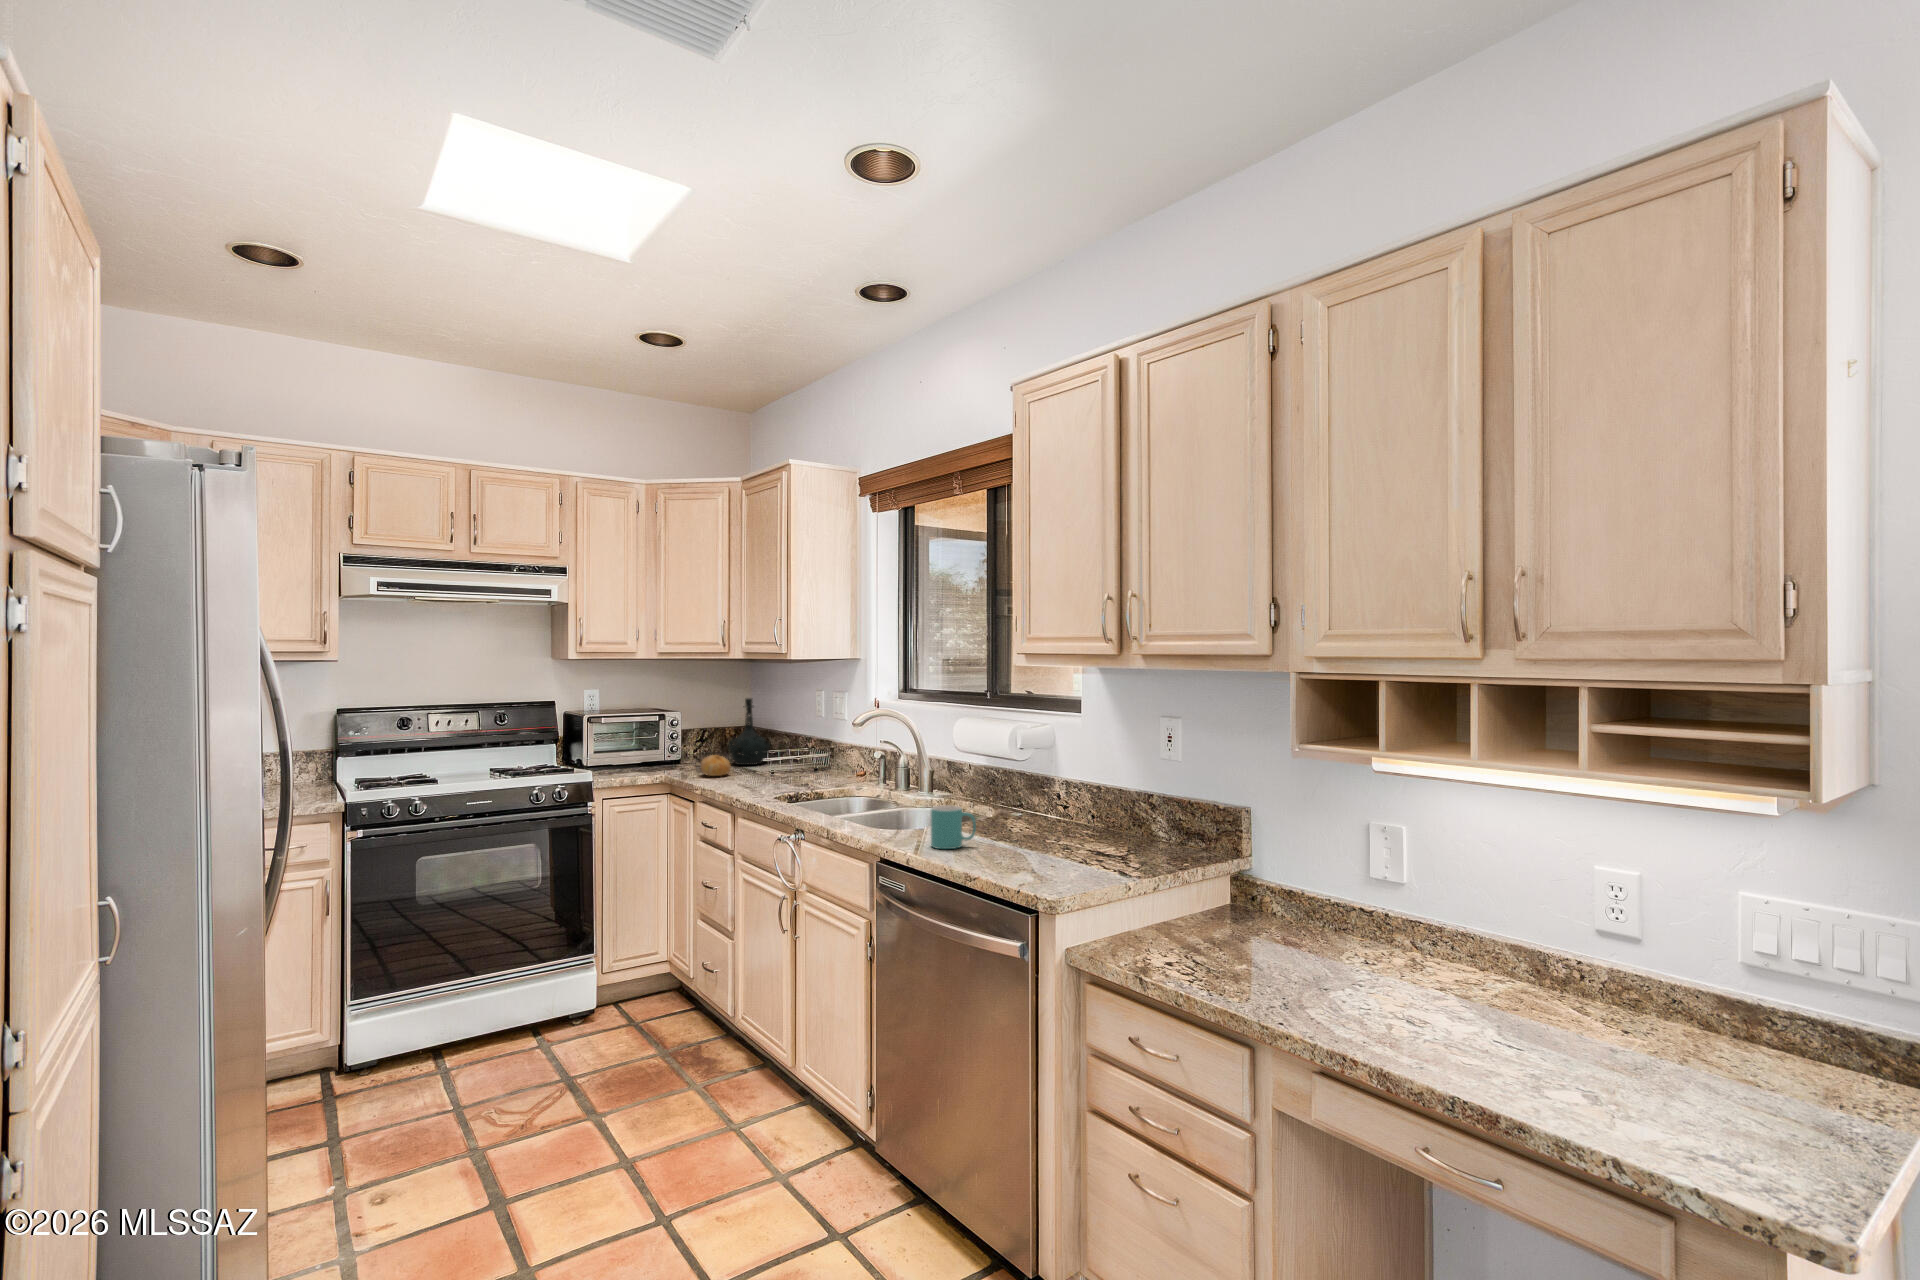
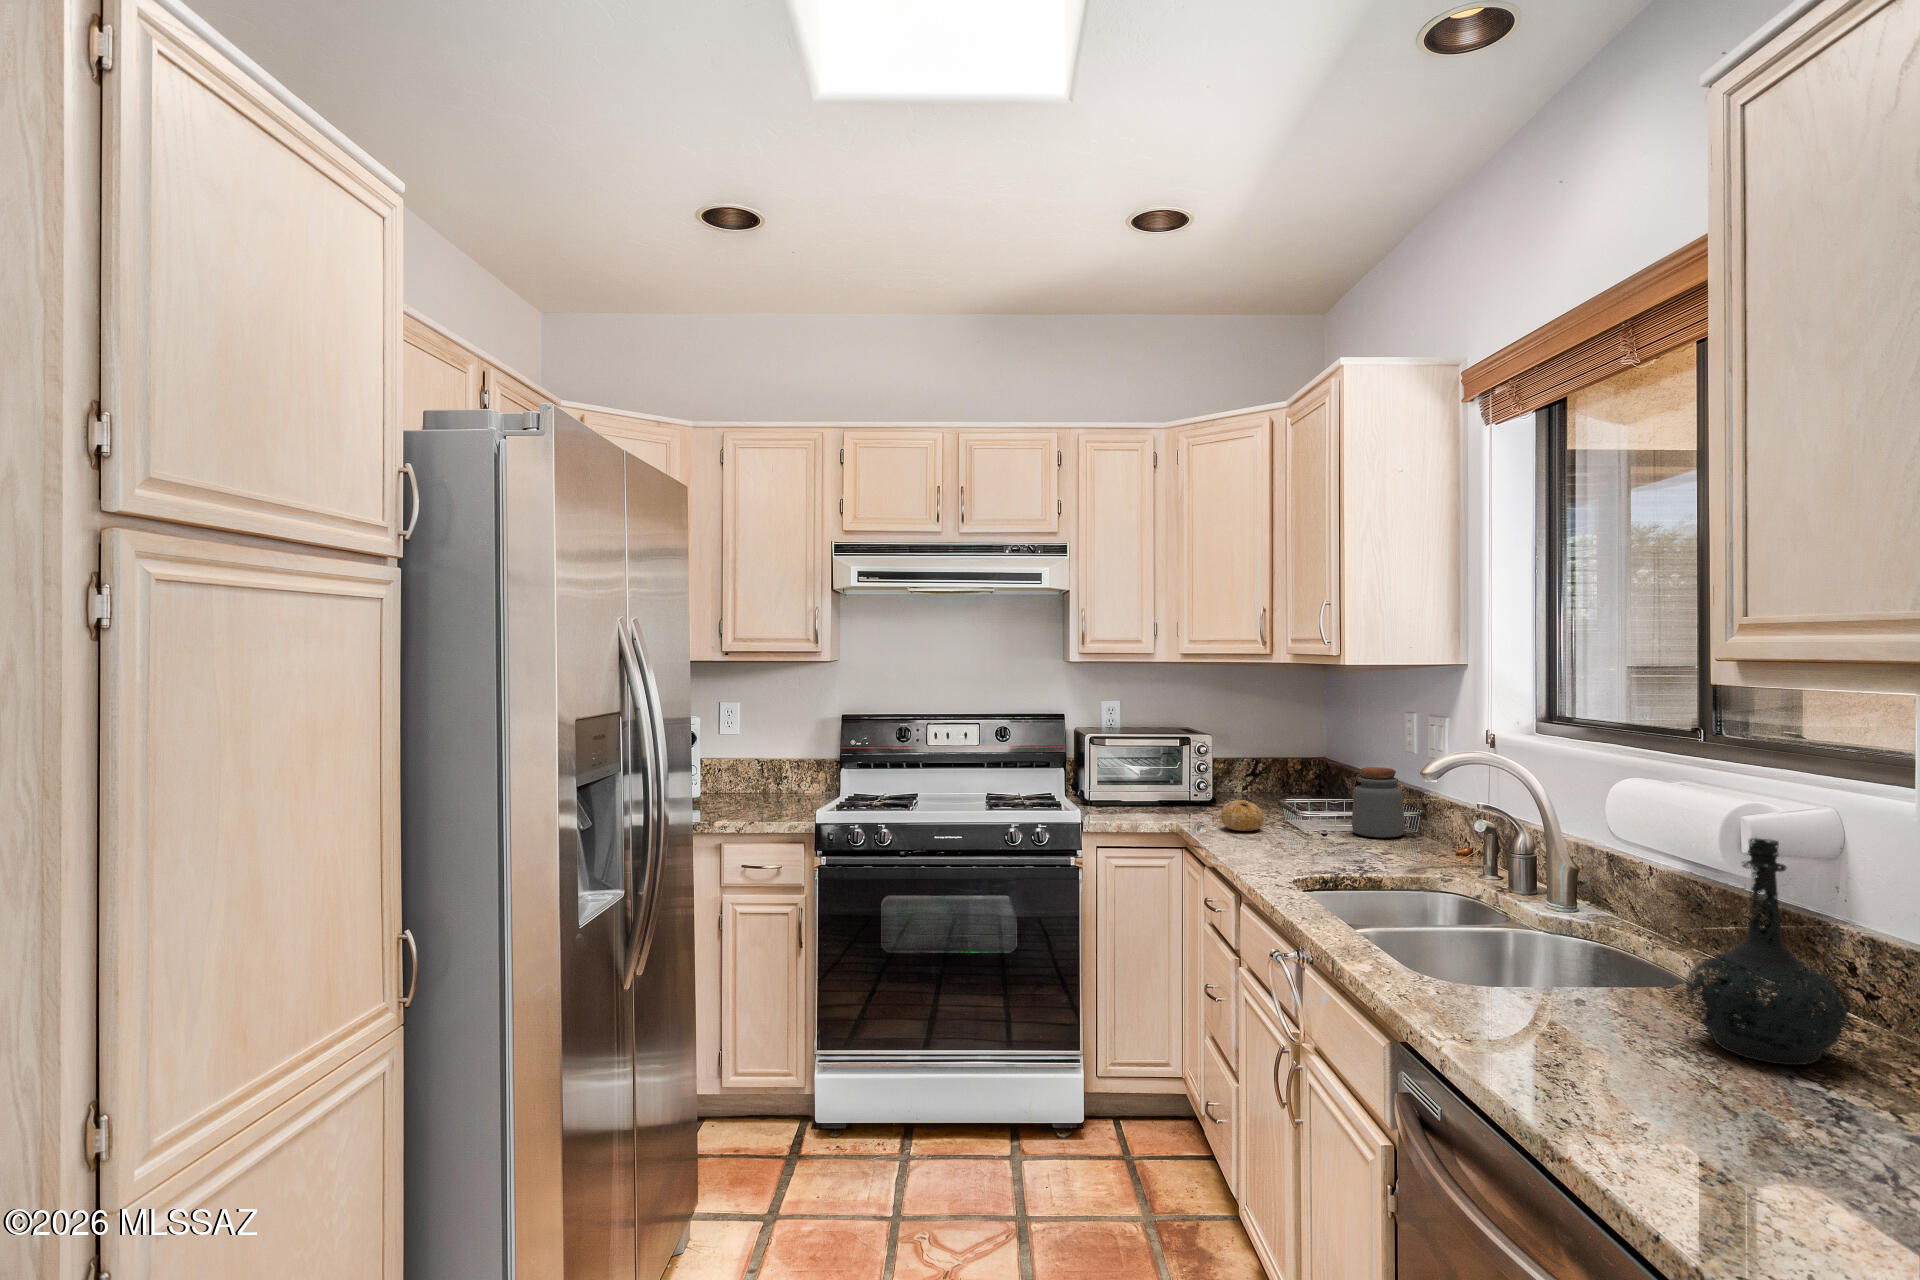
bottle: present [728,698,770,765] -> present [1686,838,1851,1065]
jar: none [789,726,822,772] -> present [1352,767,1405,838]
mug: present [931,805,976,849] -> none [1515,960,1618,1055]

